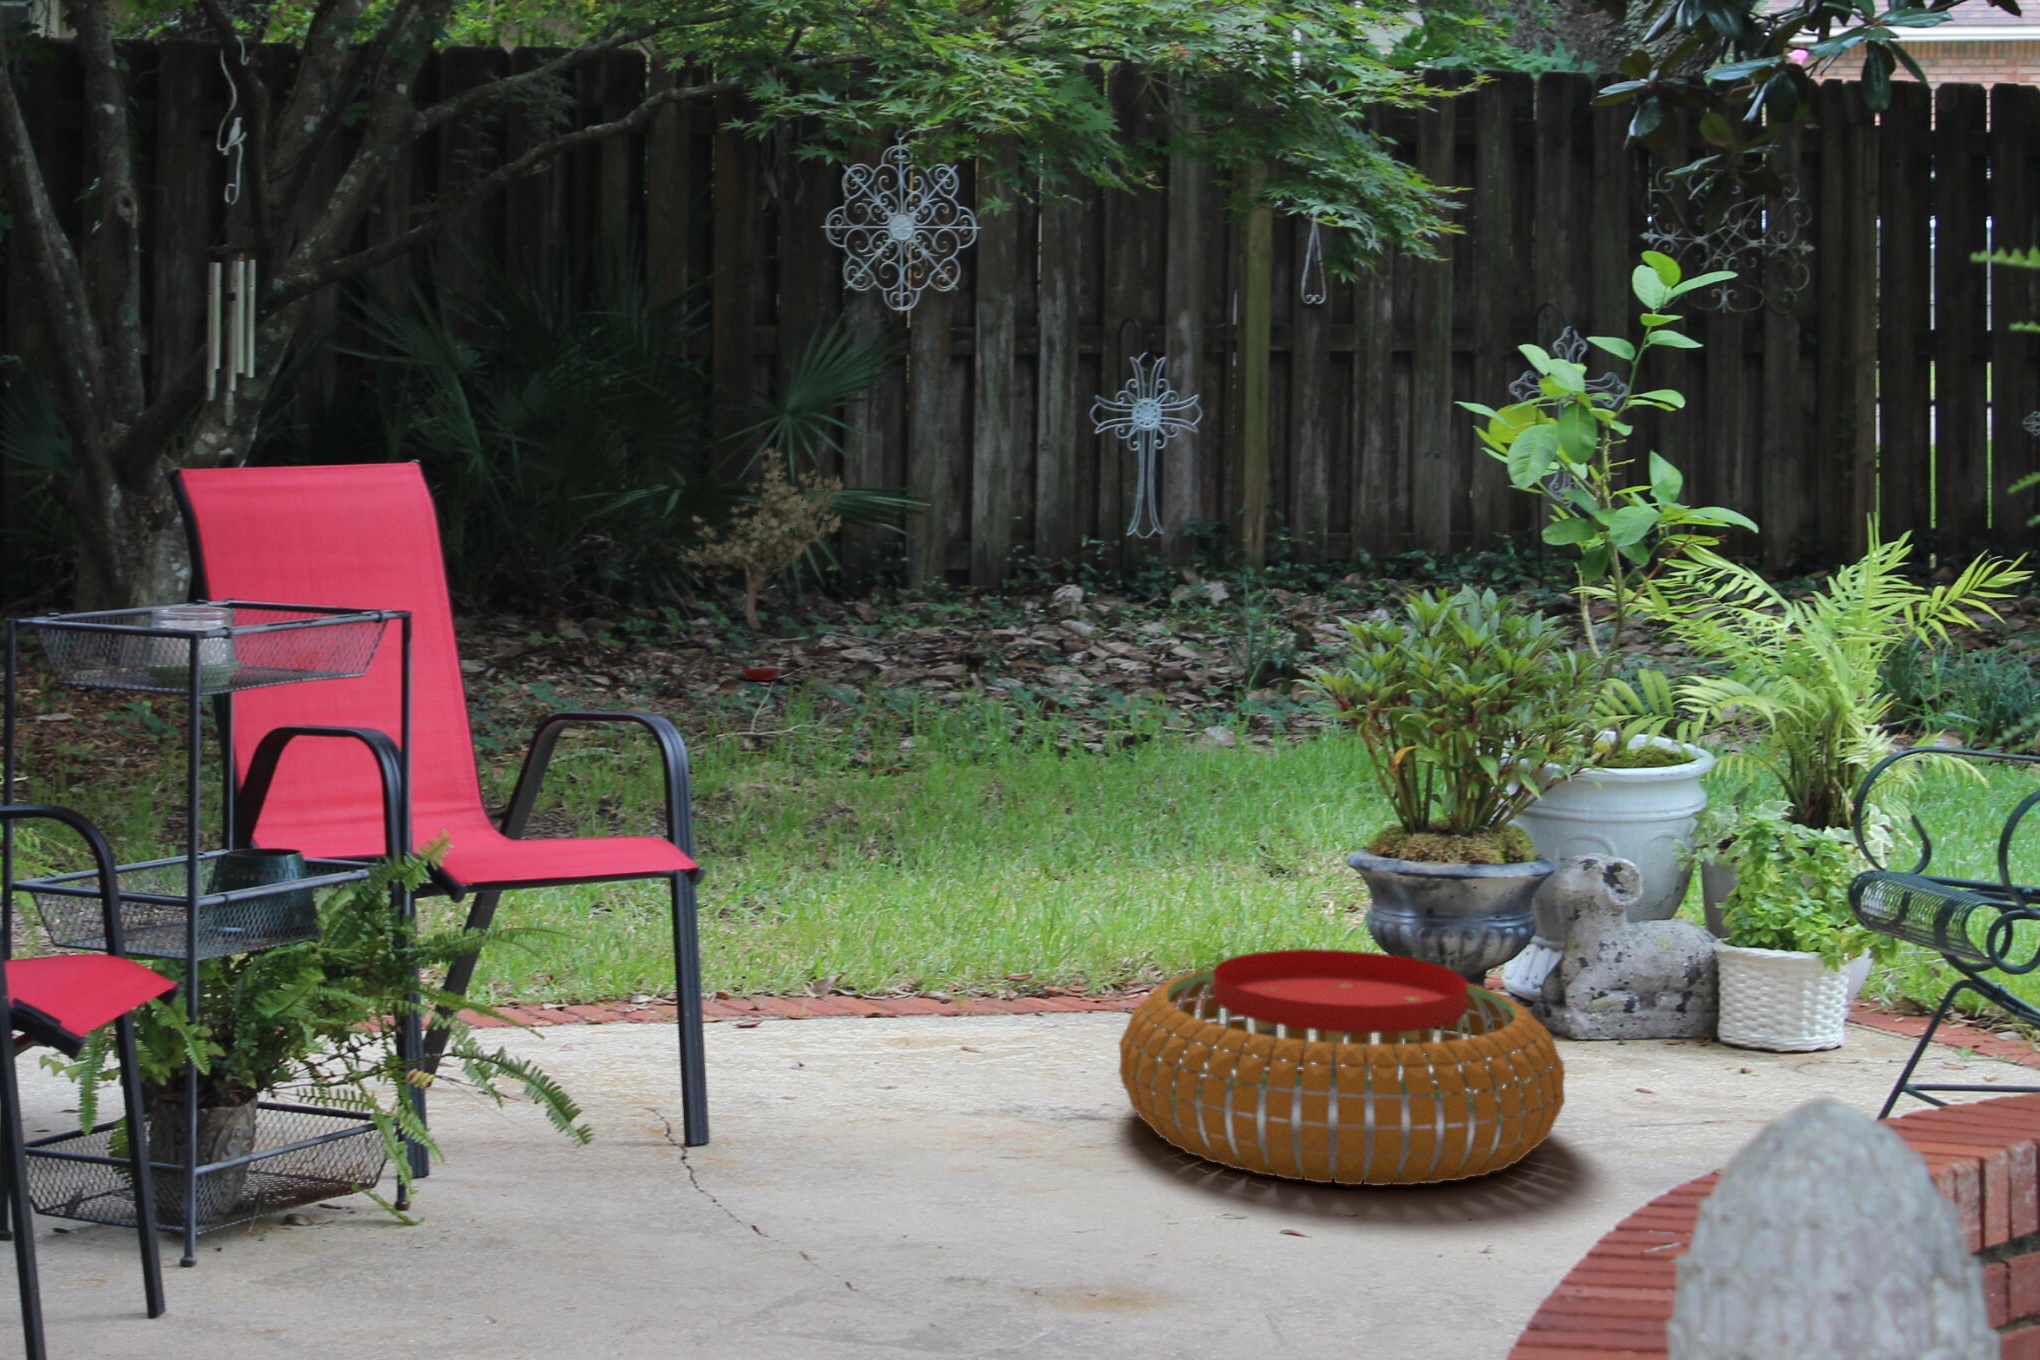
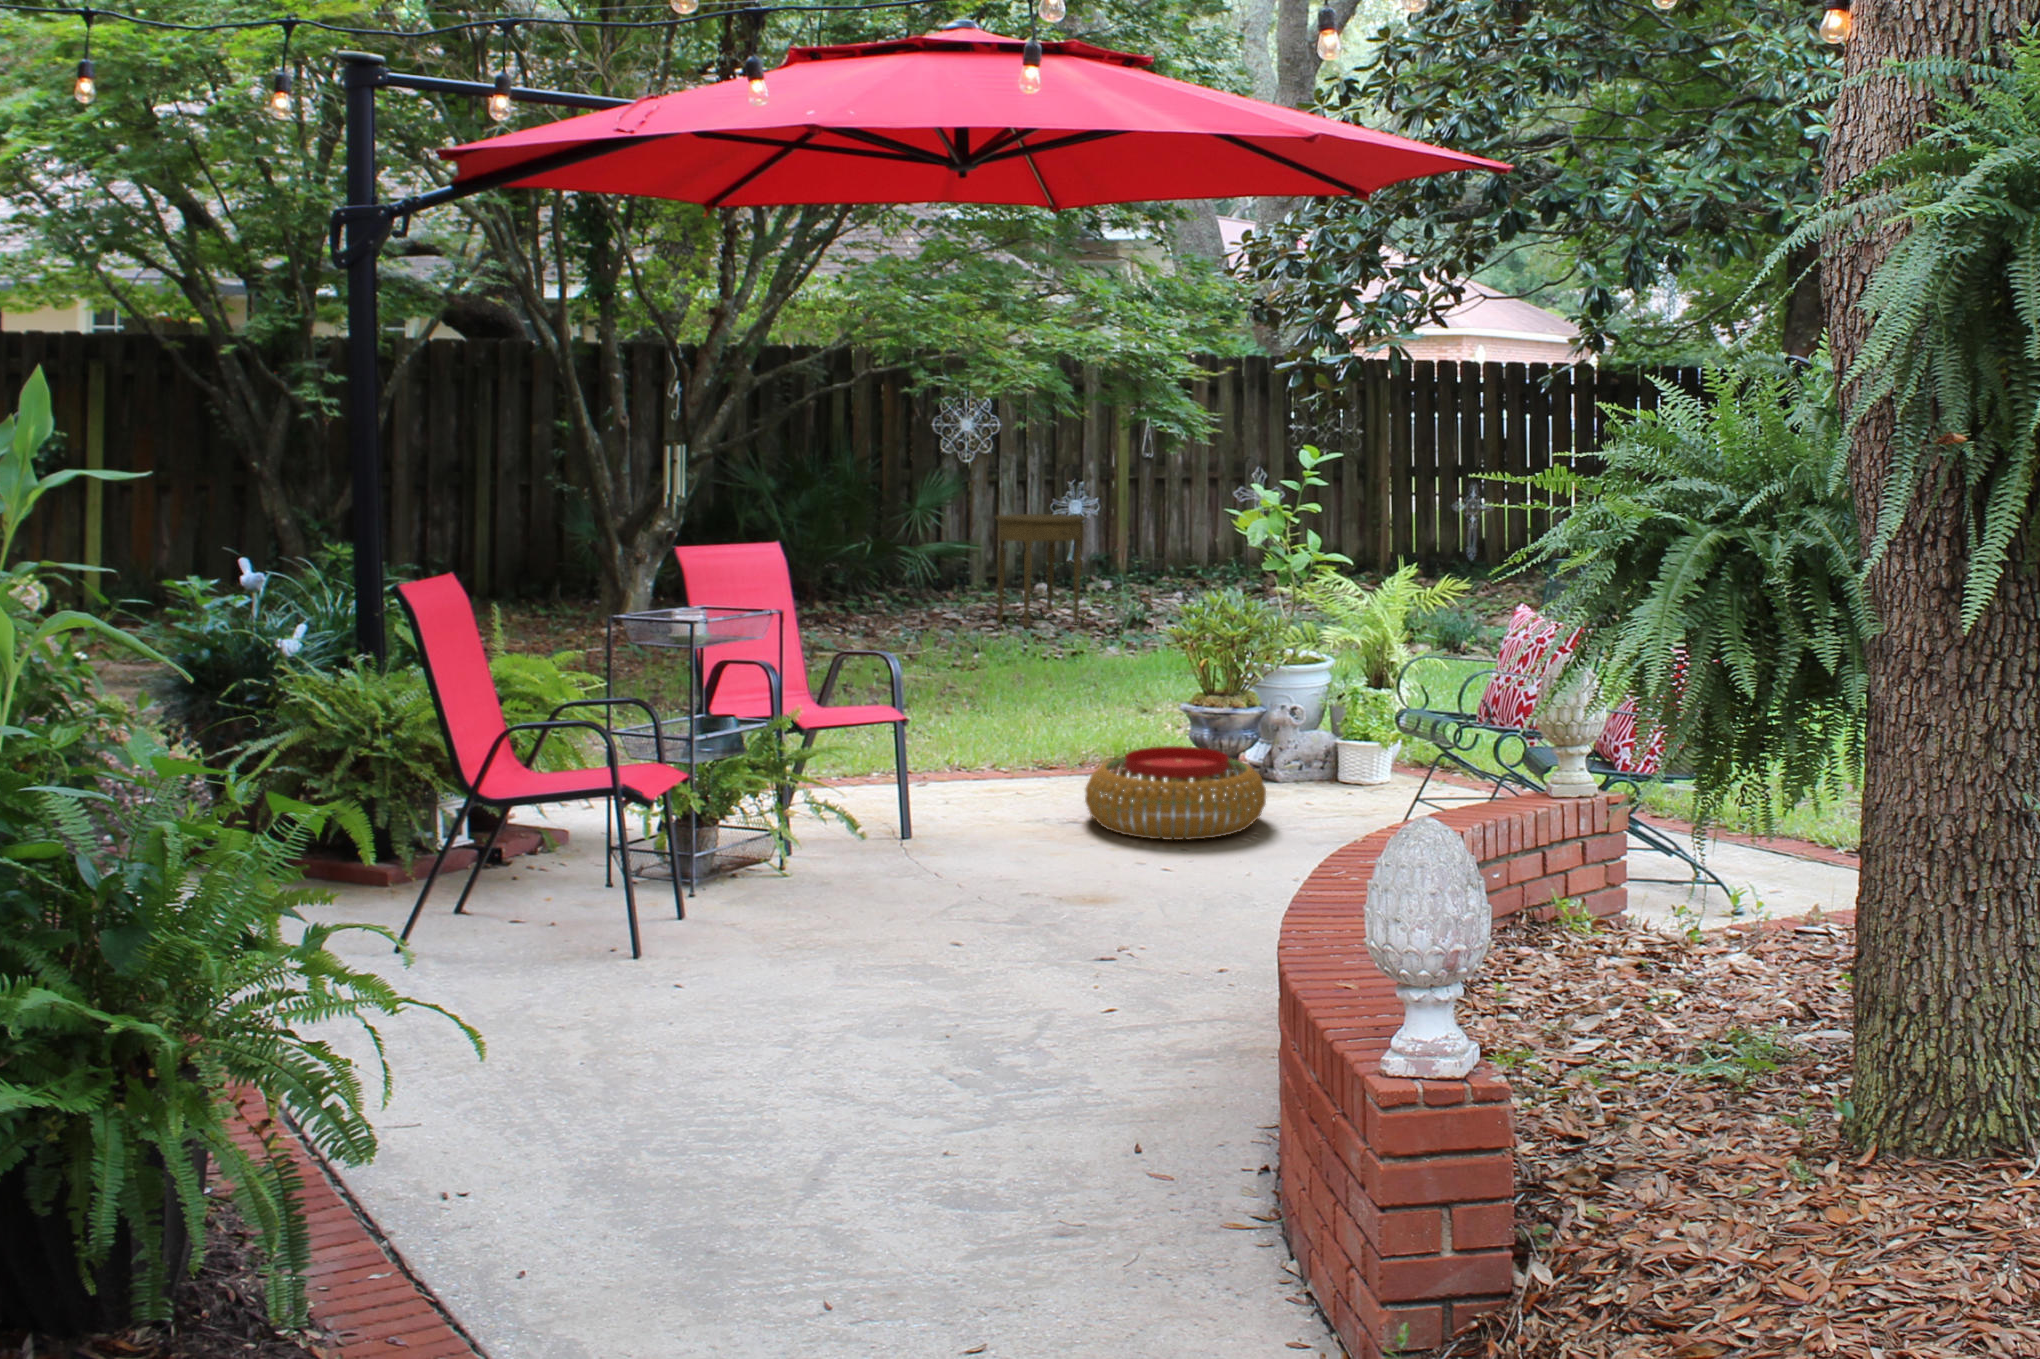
potted tree: present [680,449,843,681] -> none [843,509,931,631]
side table: none [966,459,1147,681] -> present [995,514,1086,629]

